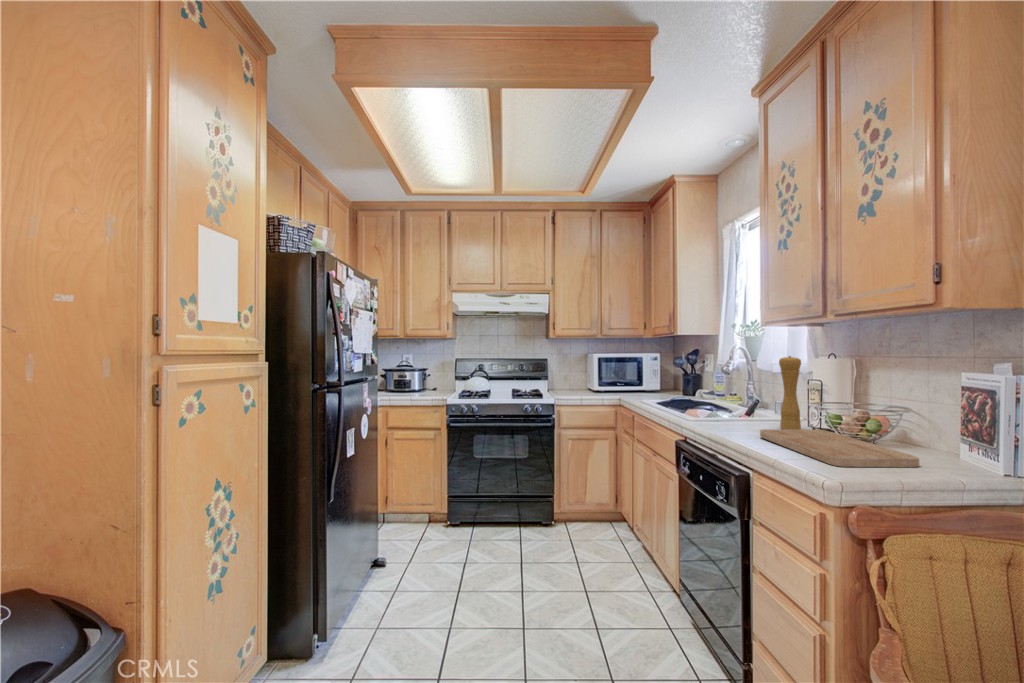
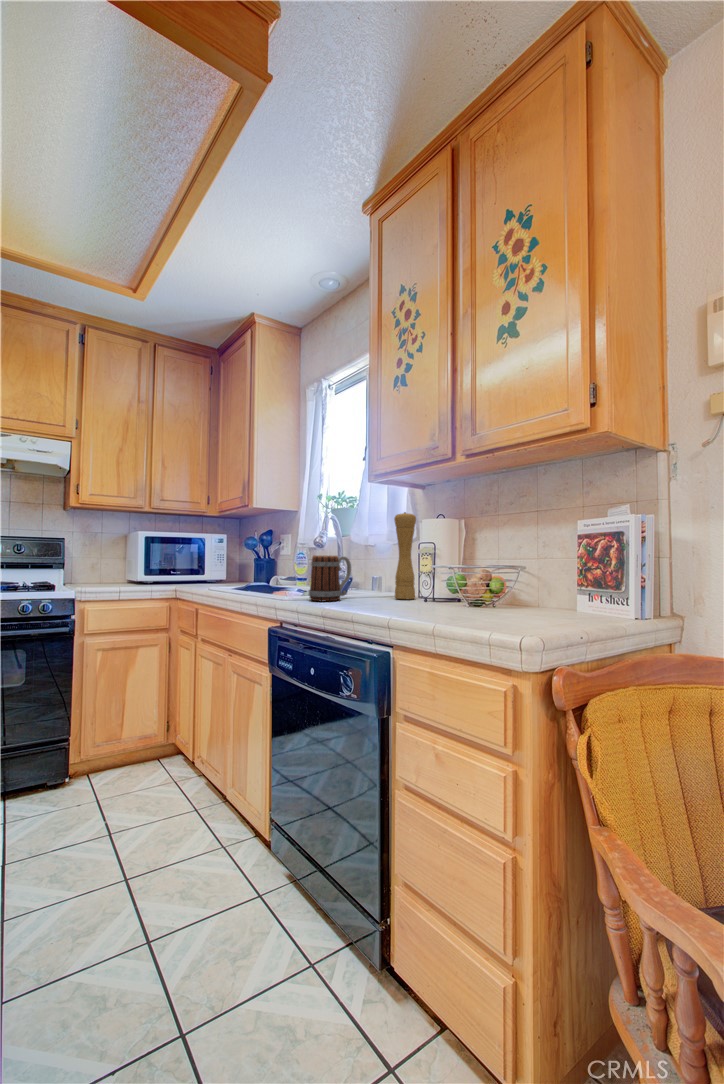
mug: none [702,389,741,425] -> present [309,555,351,601]
cutting board: present [760,429,919,467] -> none [391,593,563,624]

